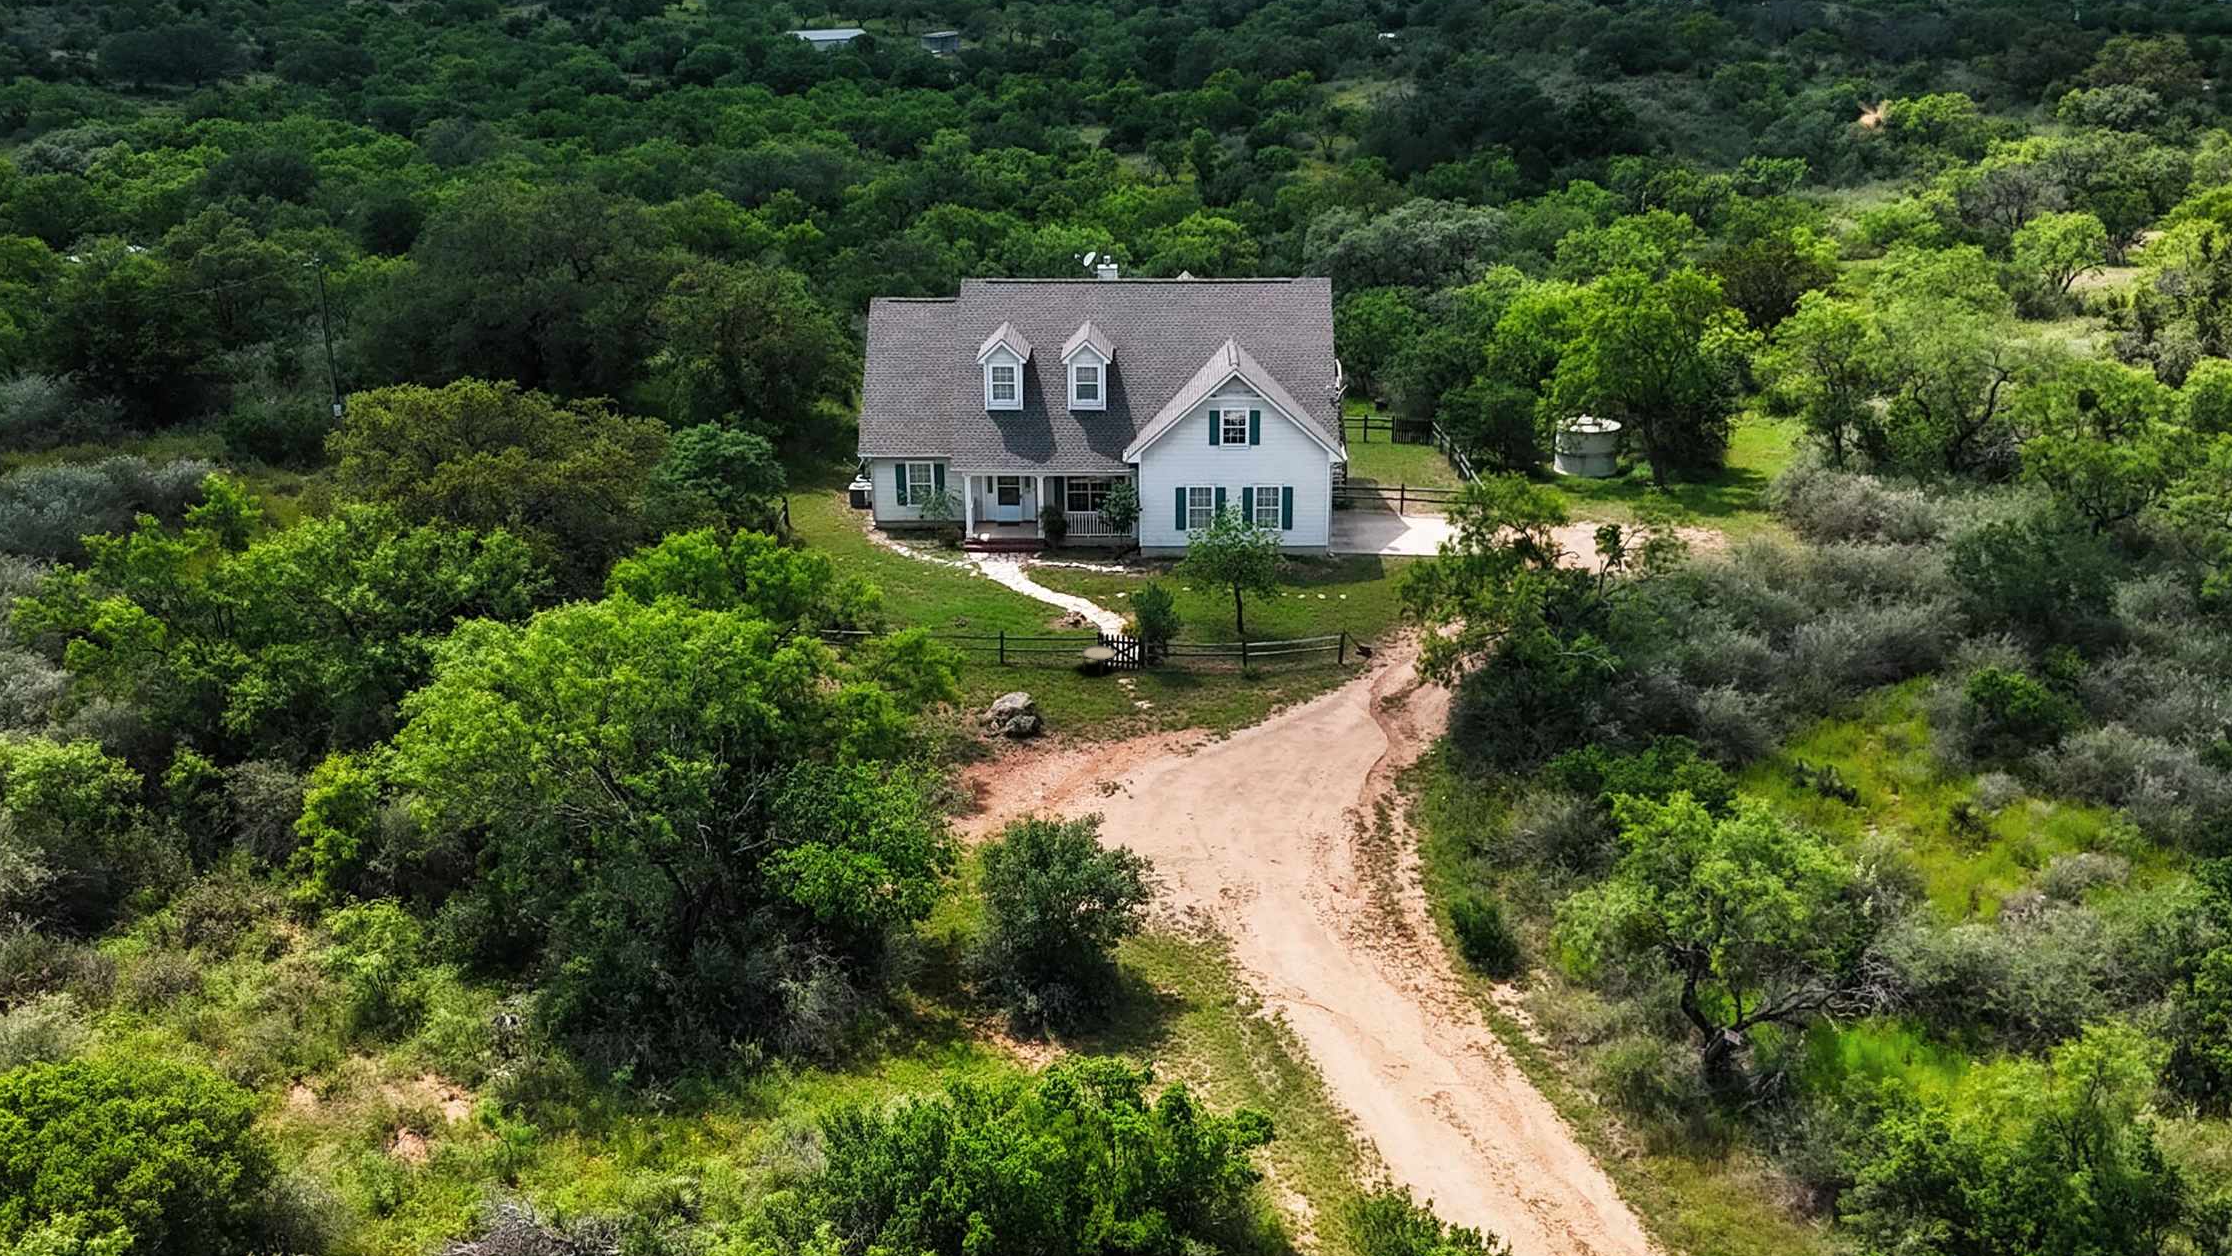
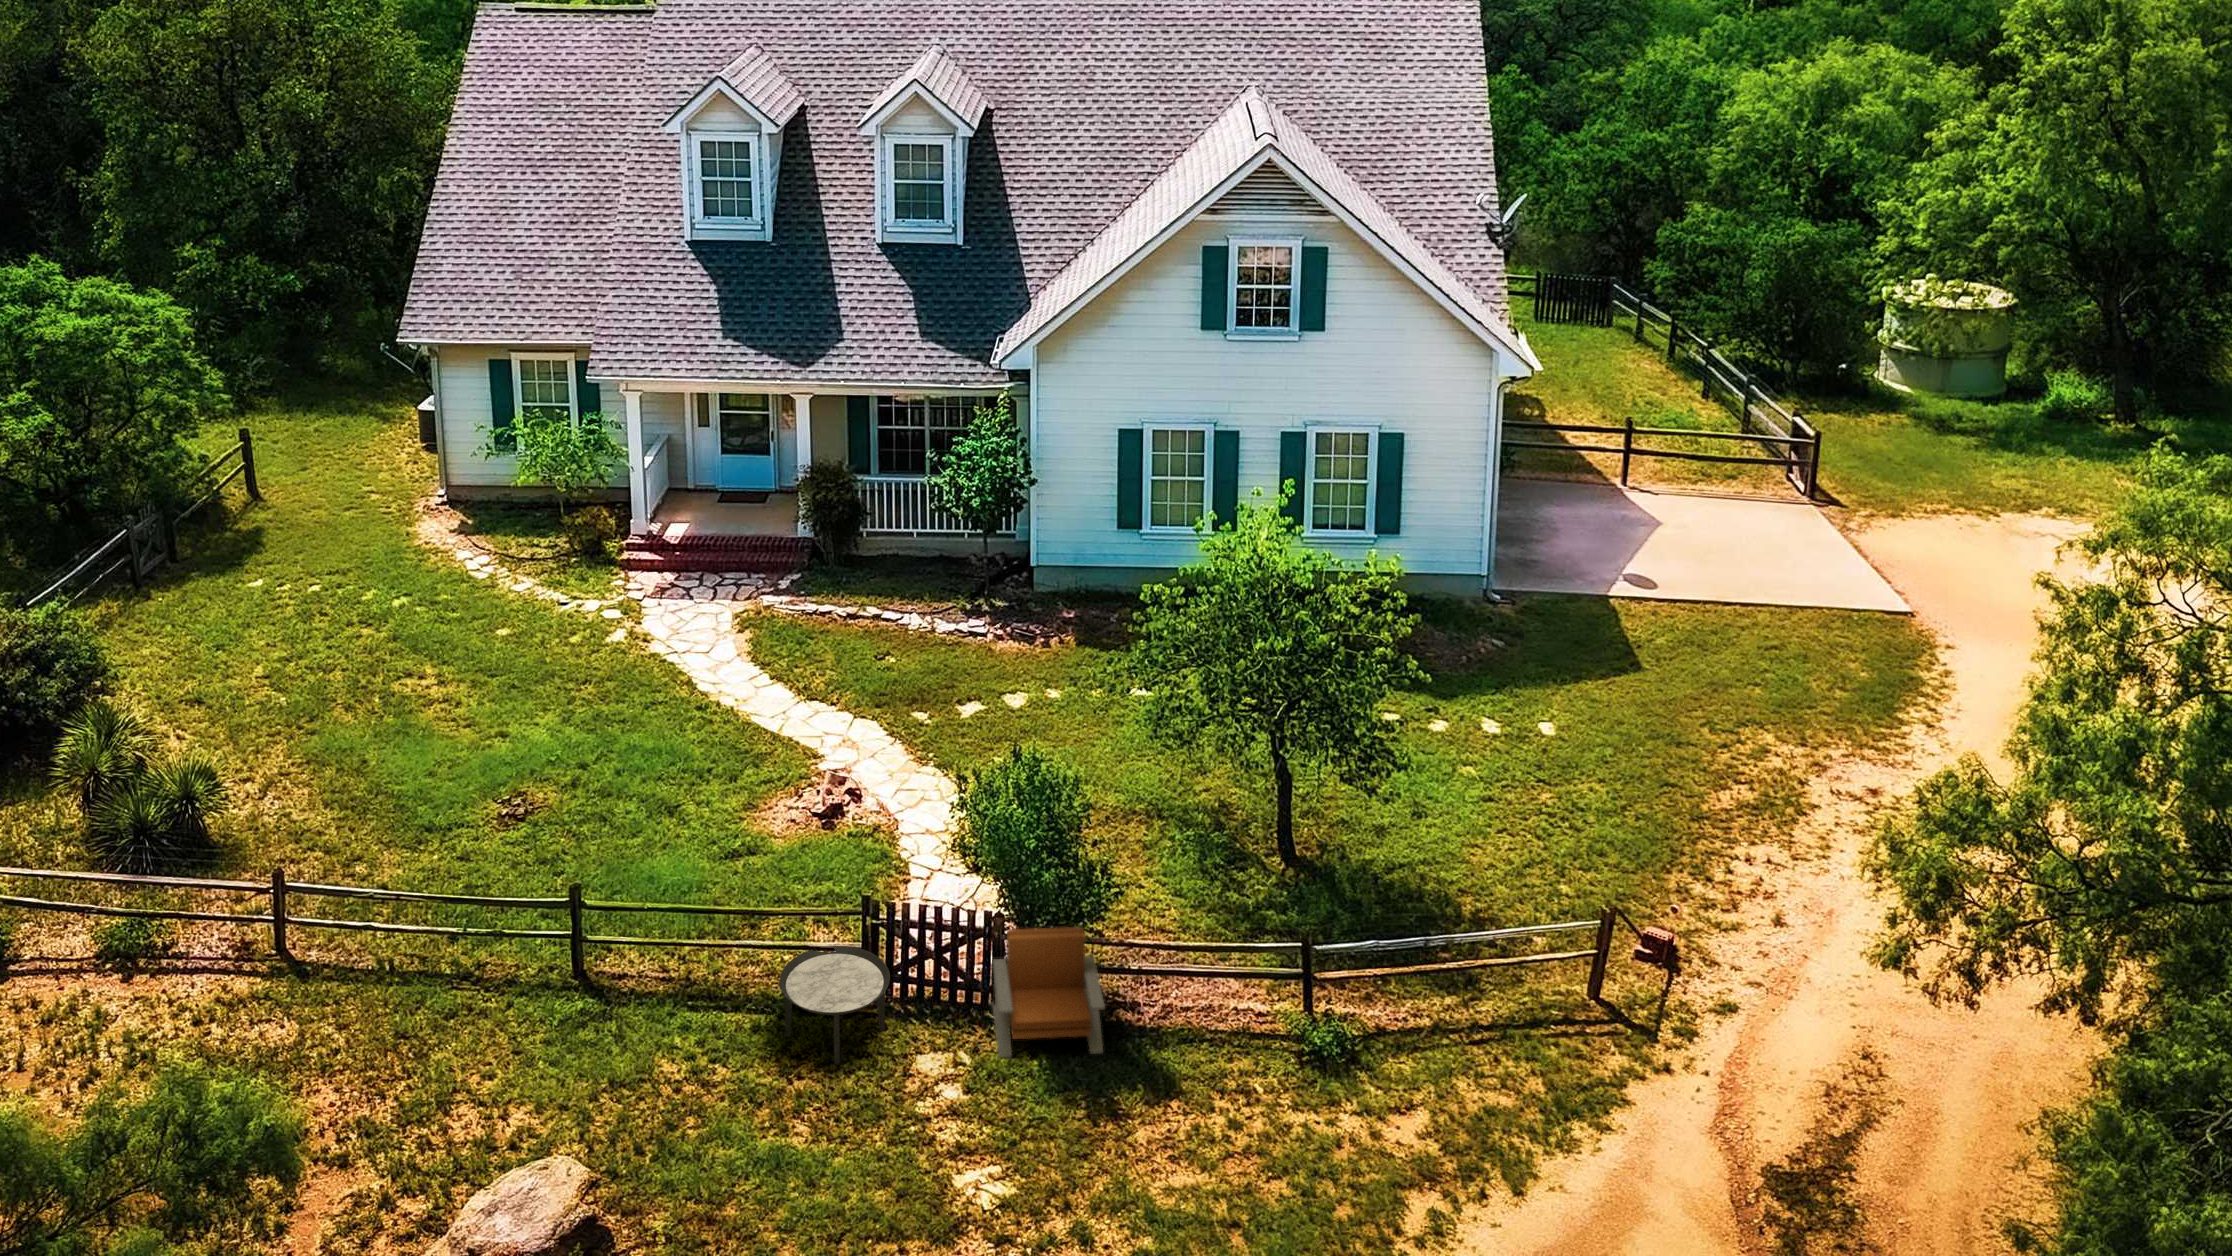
lounge chair: none [1146,637,1183,674] -> present [993,927,1105,1058]

